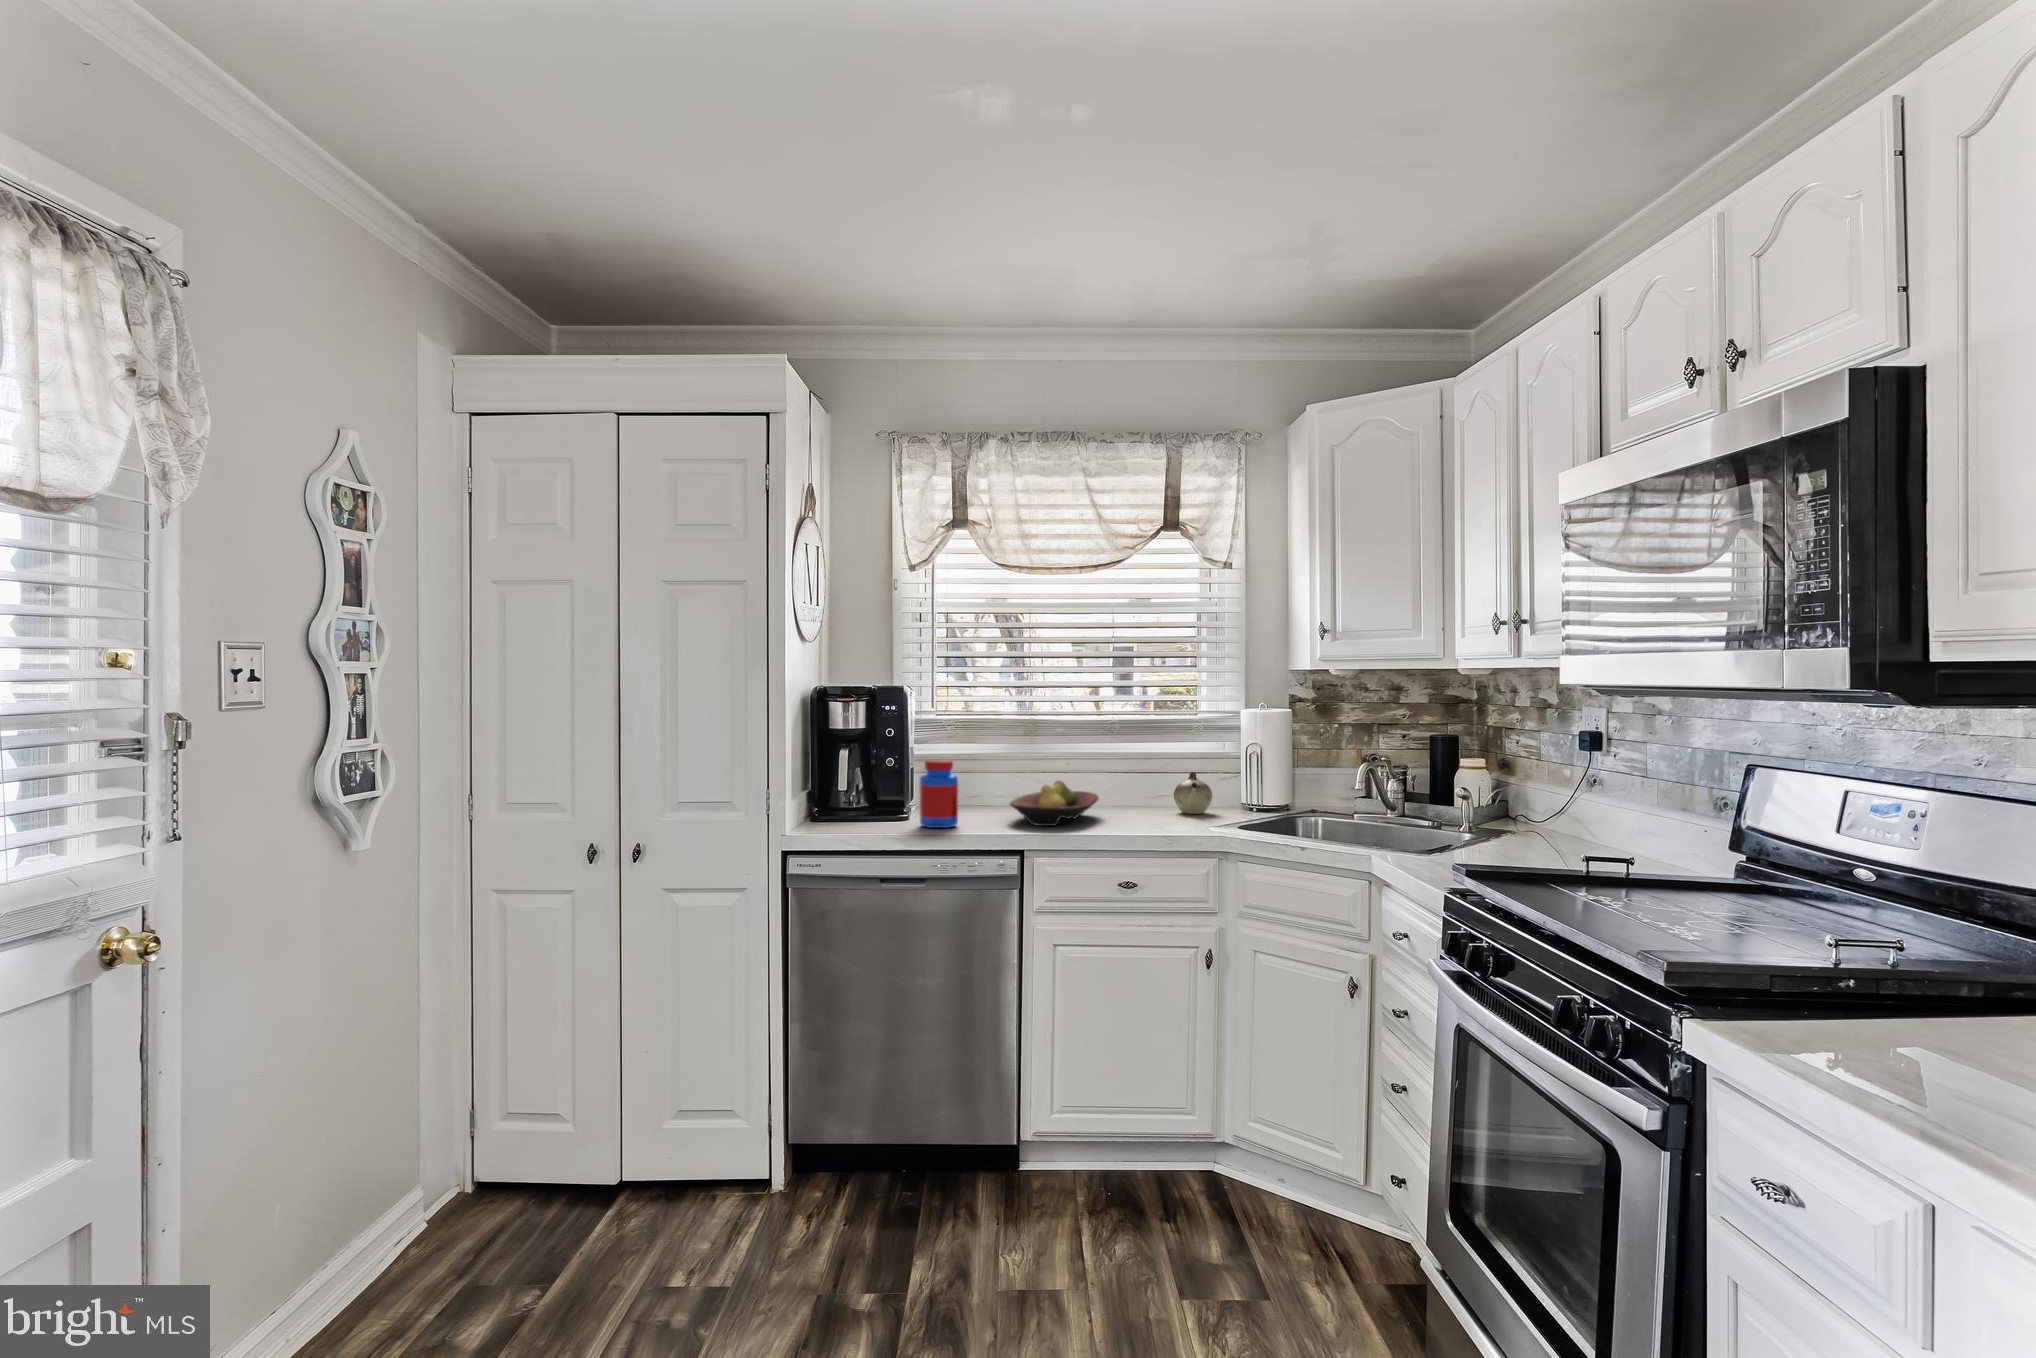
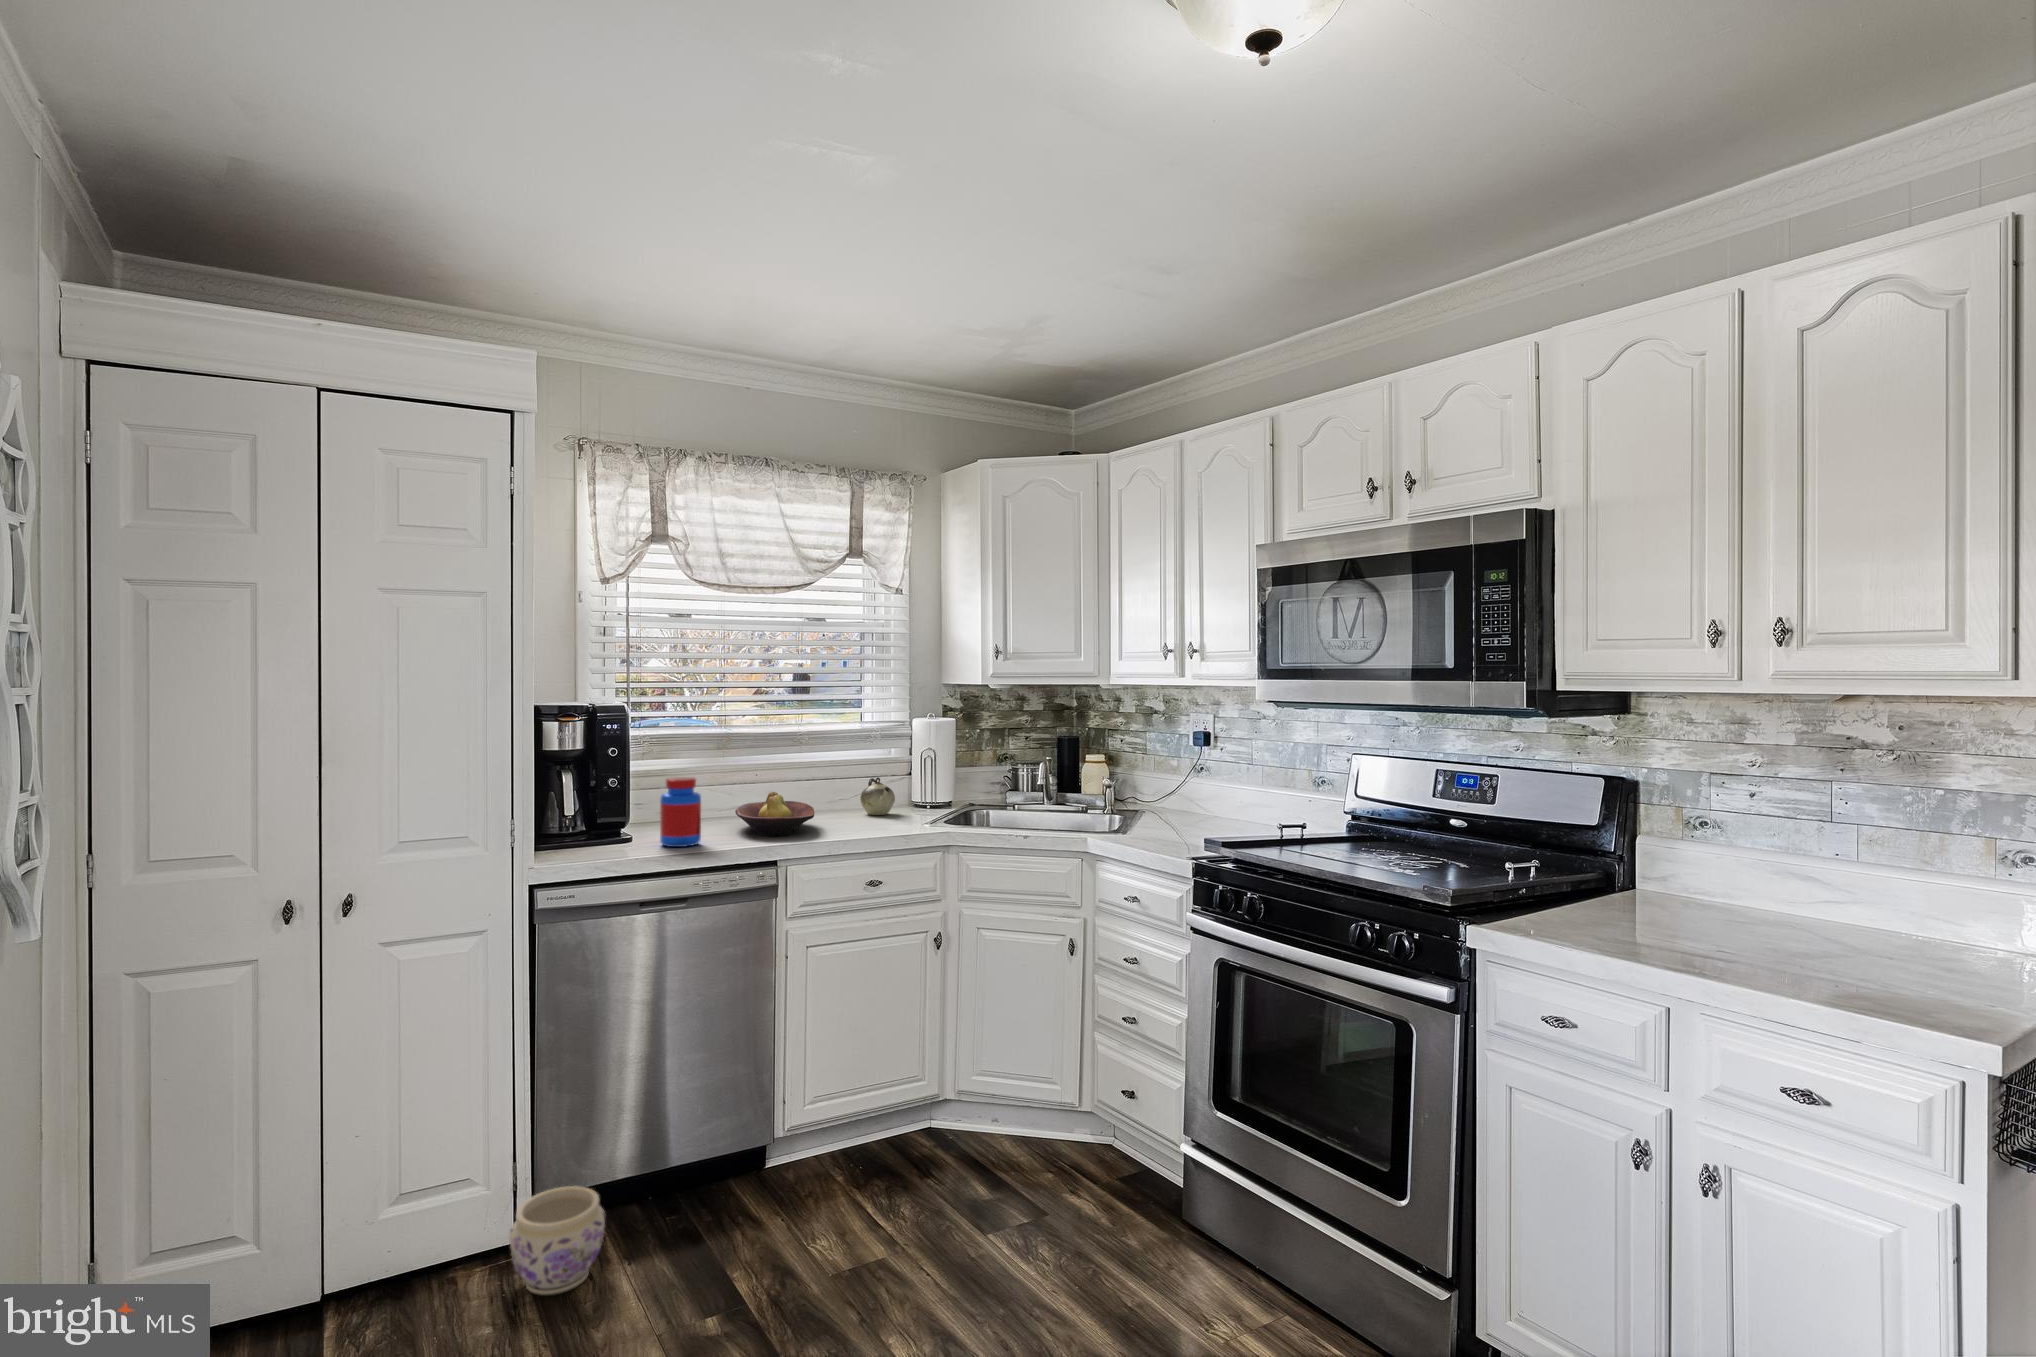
planter: none [744,1133,827,1230] -> present [509,1186,605,1296]

